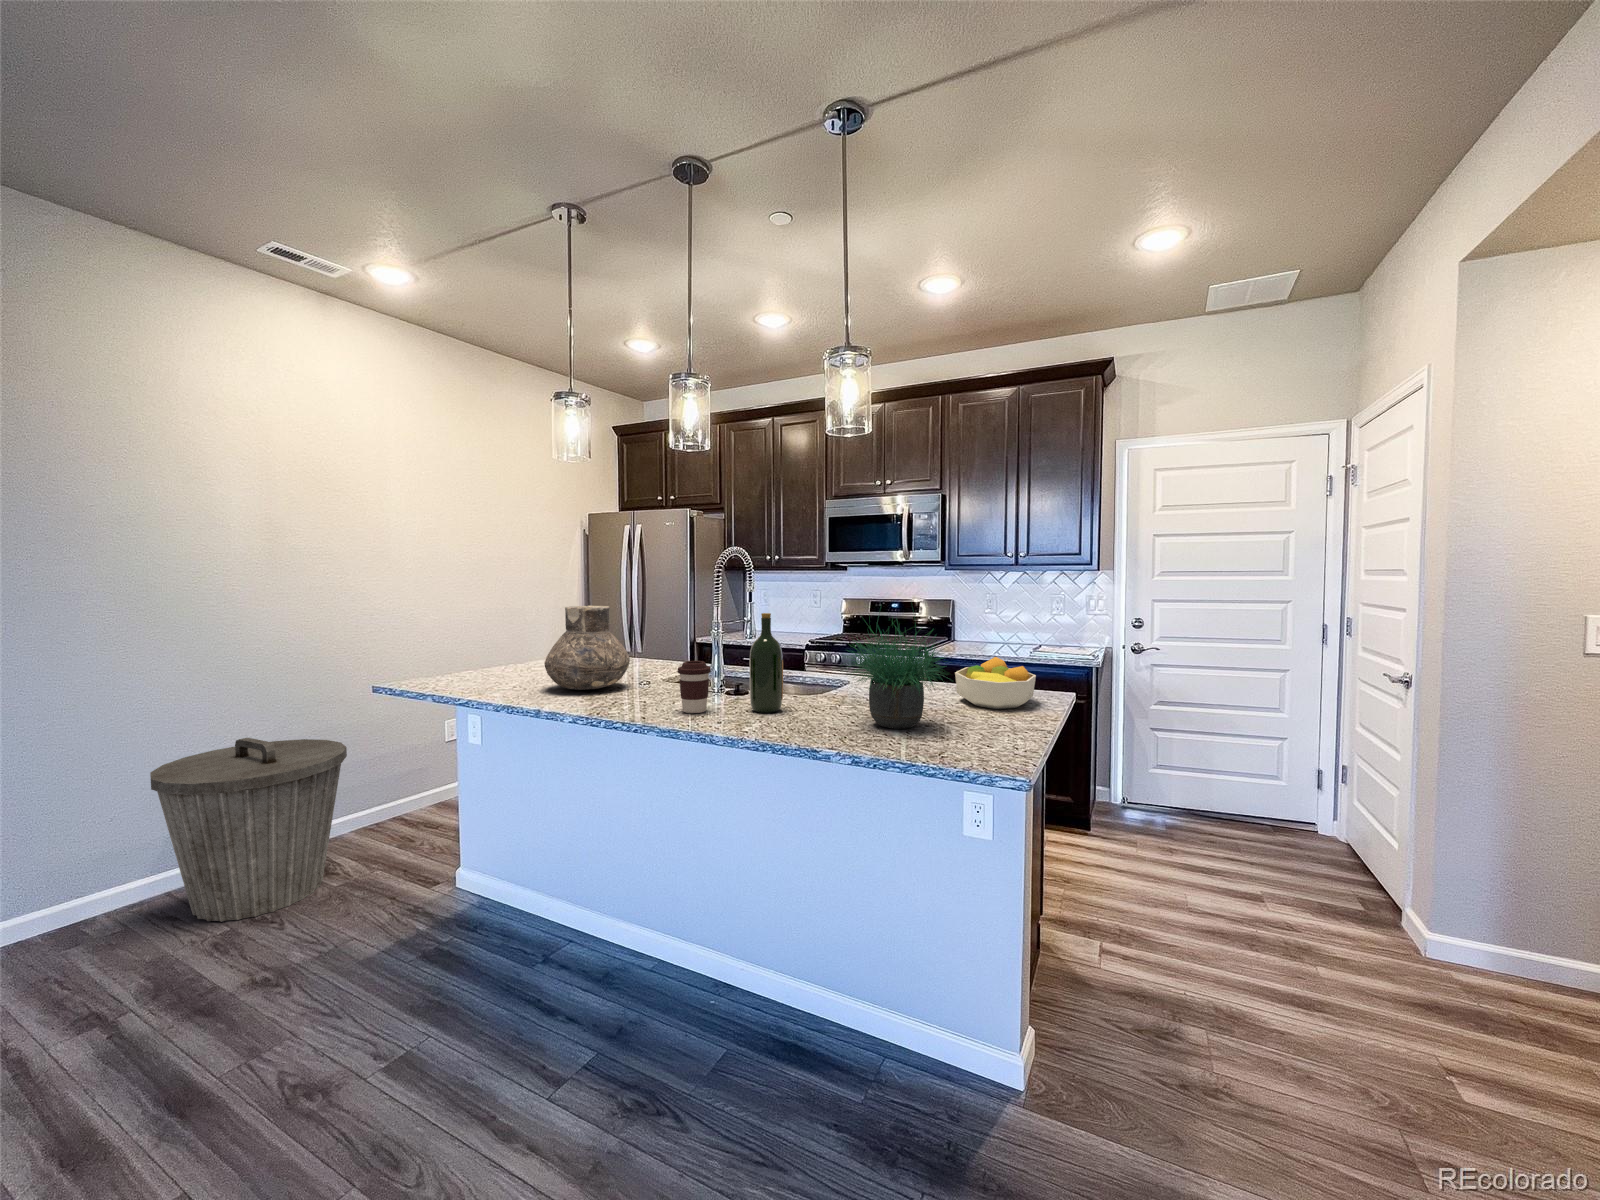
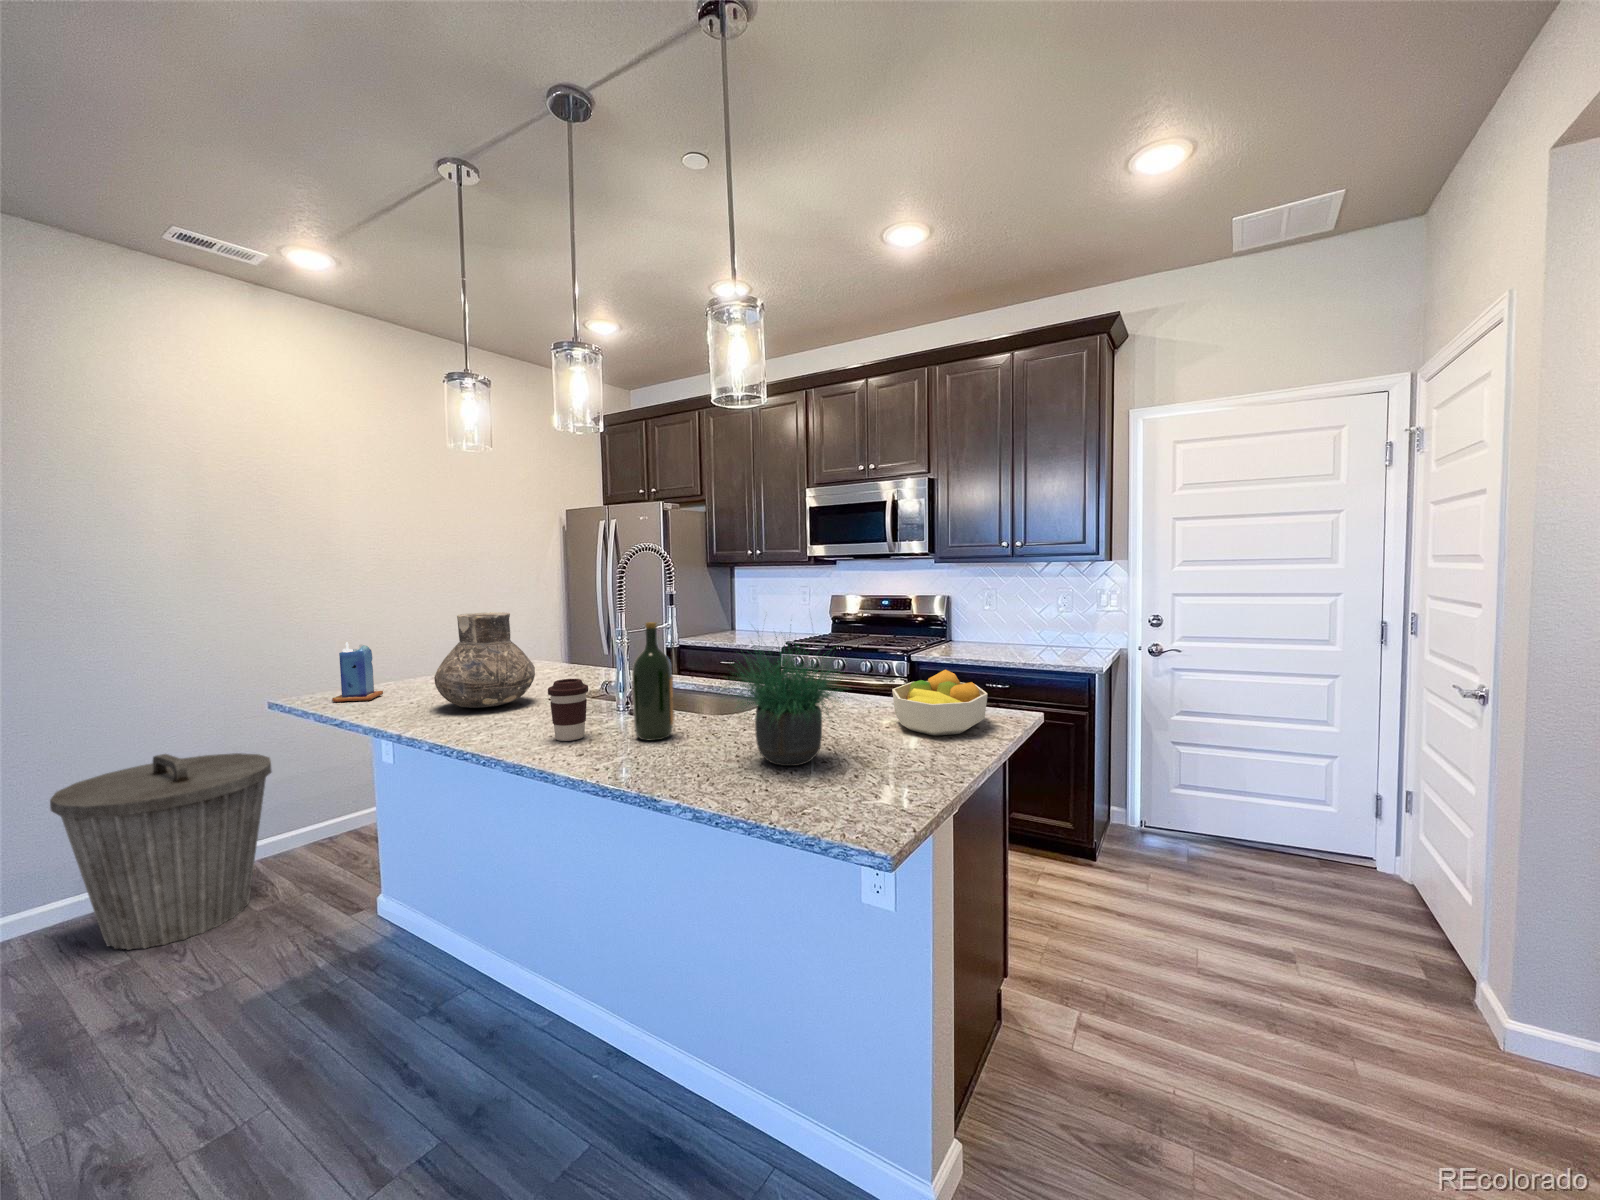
candle: none [439,631,479,686] -> present [332,642,383,702]

